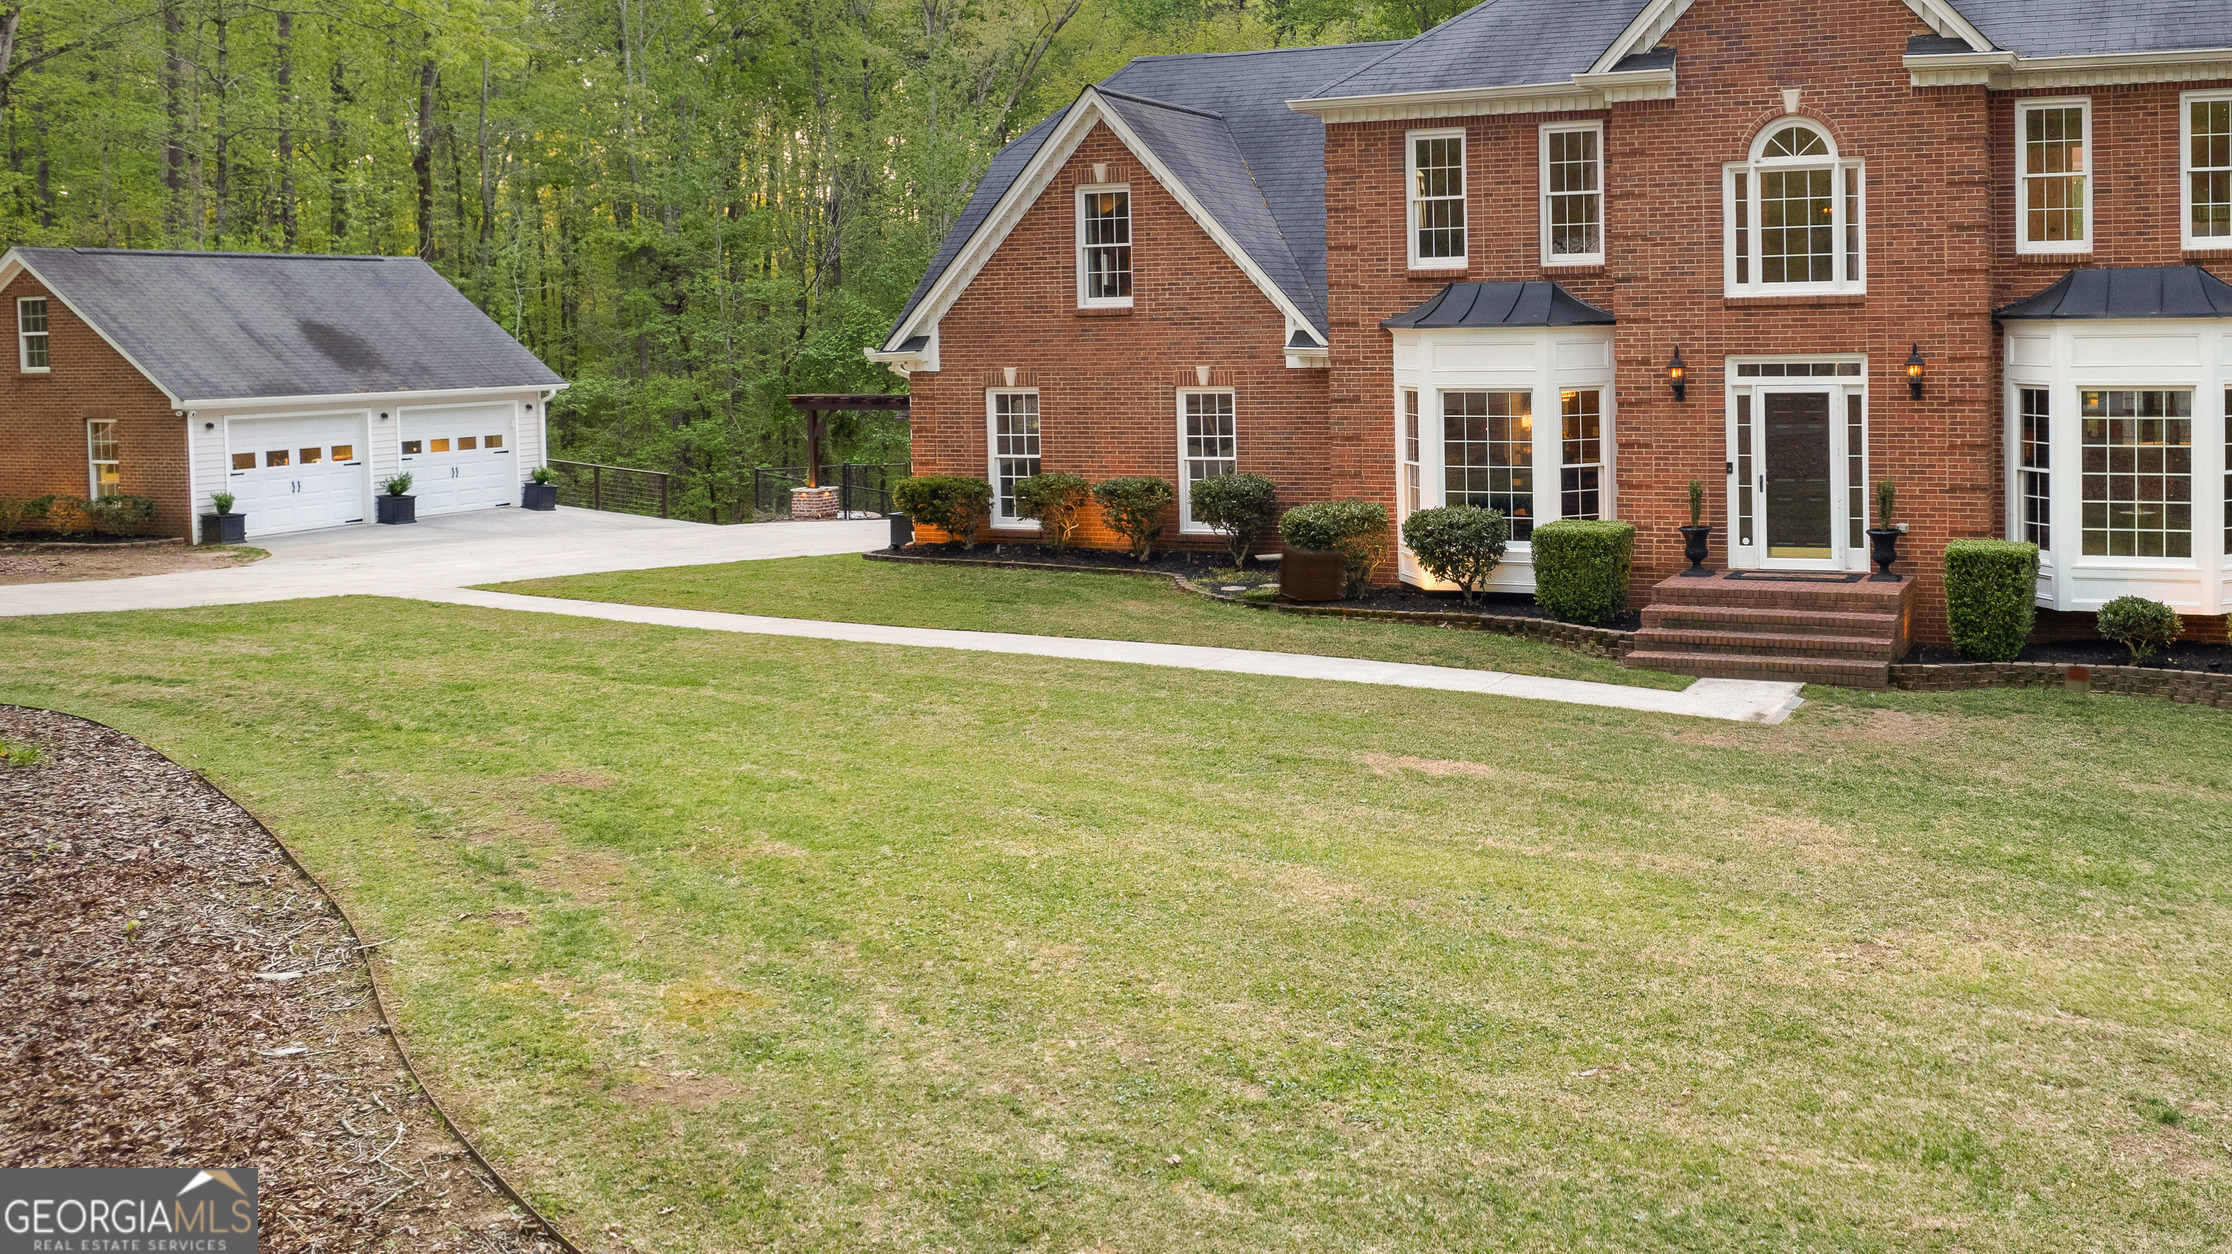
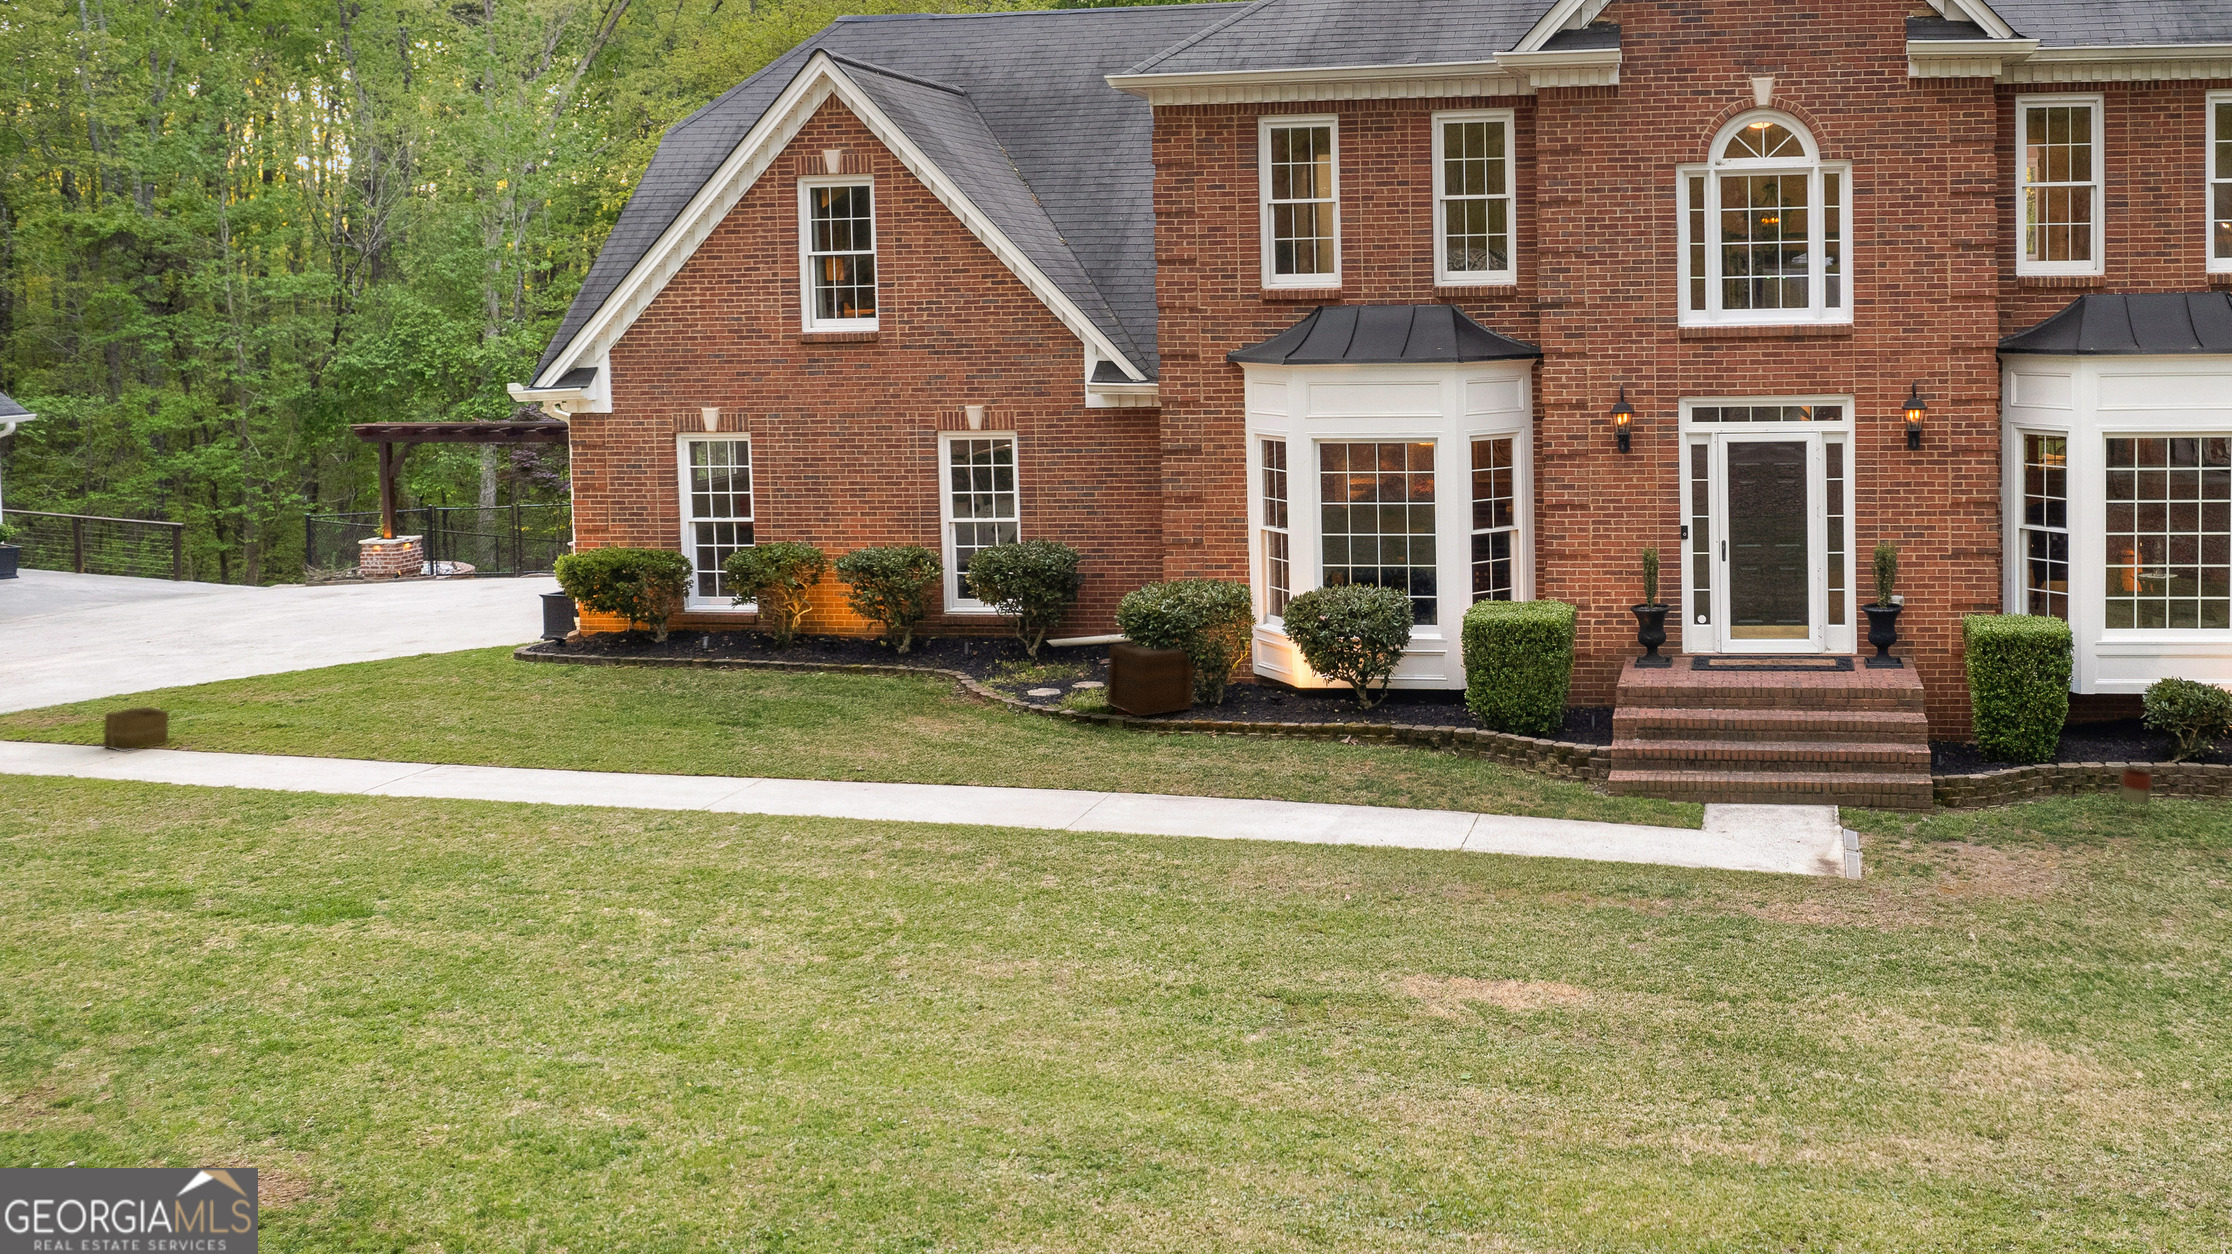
cardboard box: none [616,560,654,587] -> present [104,707,169,751]

